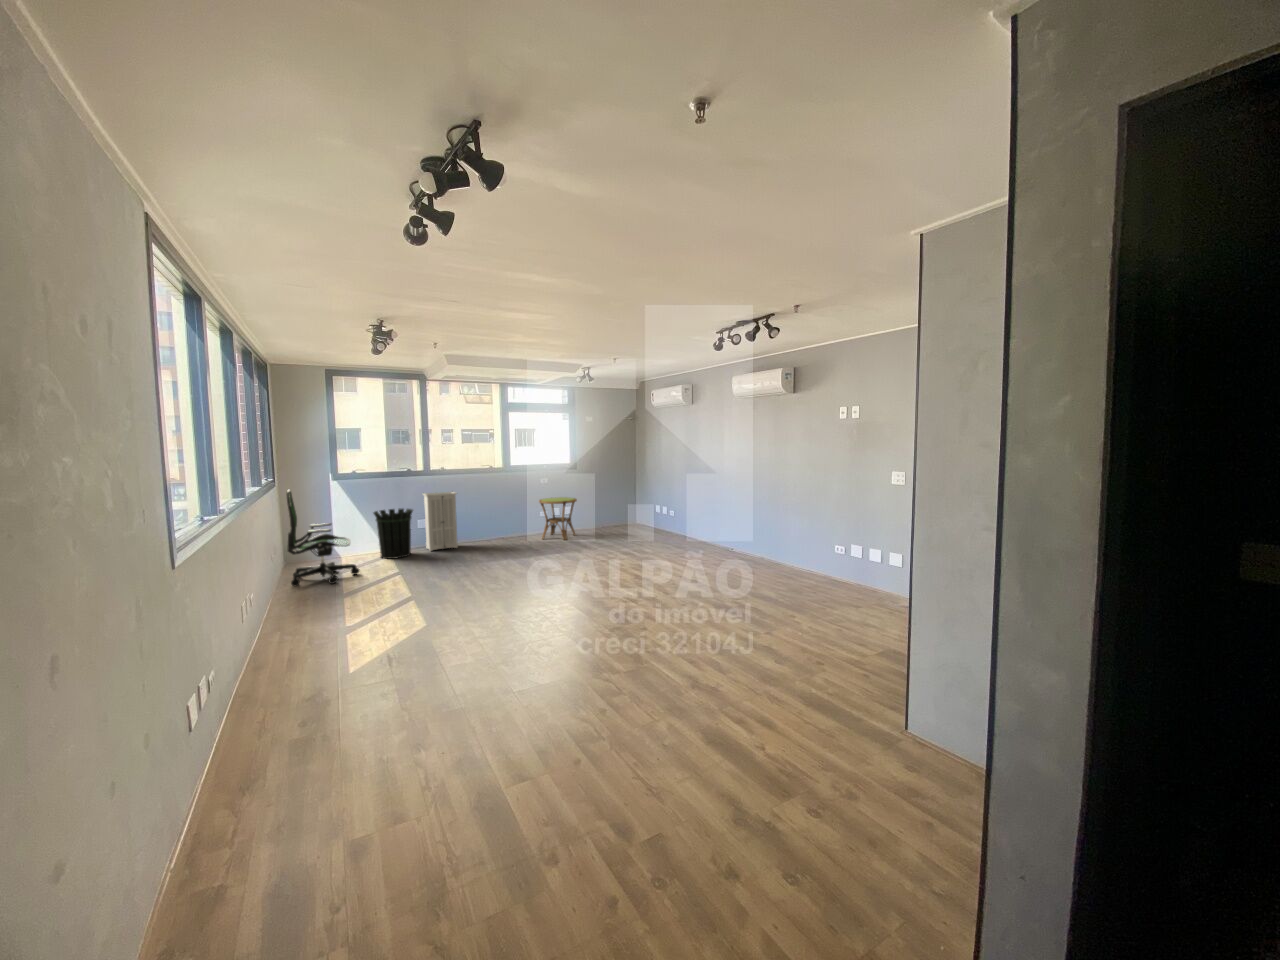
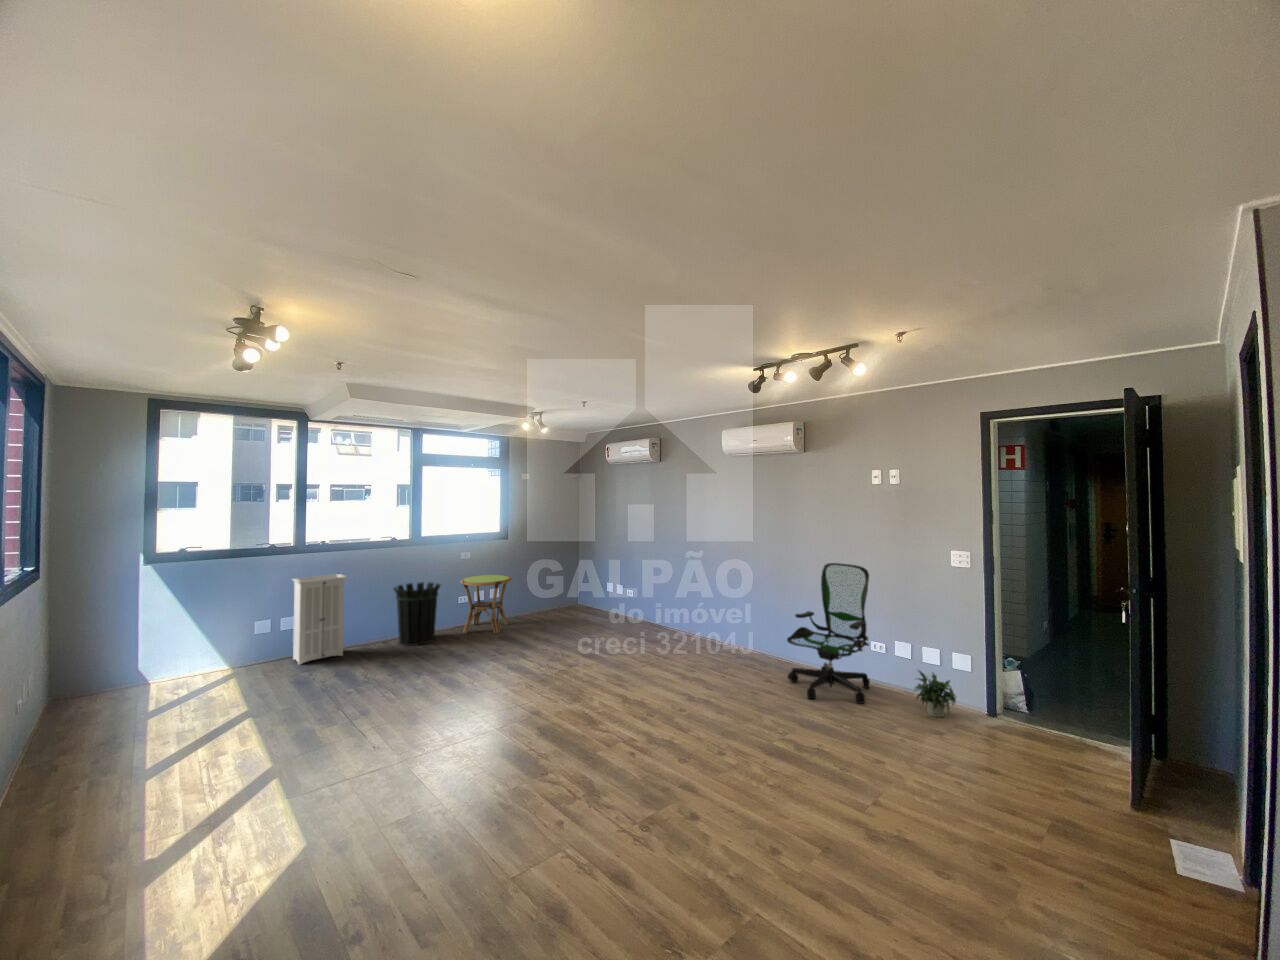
office chair: present [287,490,359,586] -> present [787,563,870,703]
waste bin: present [374,509,413,559] -> present [394,582,440,646]
potted plant: none [848,566,884,600] -> present [915,671,956,717]

